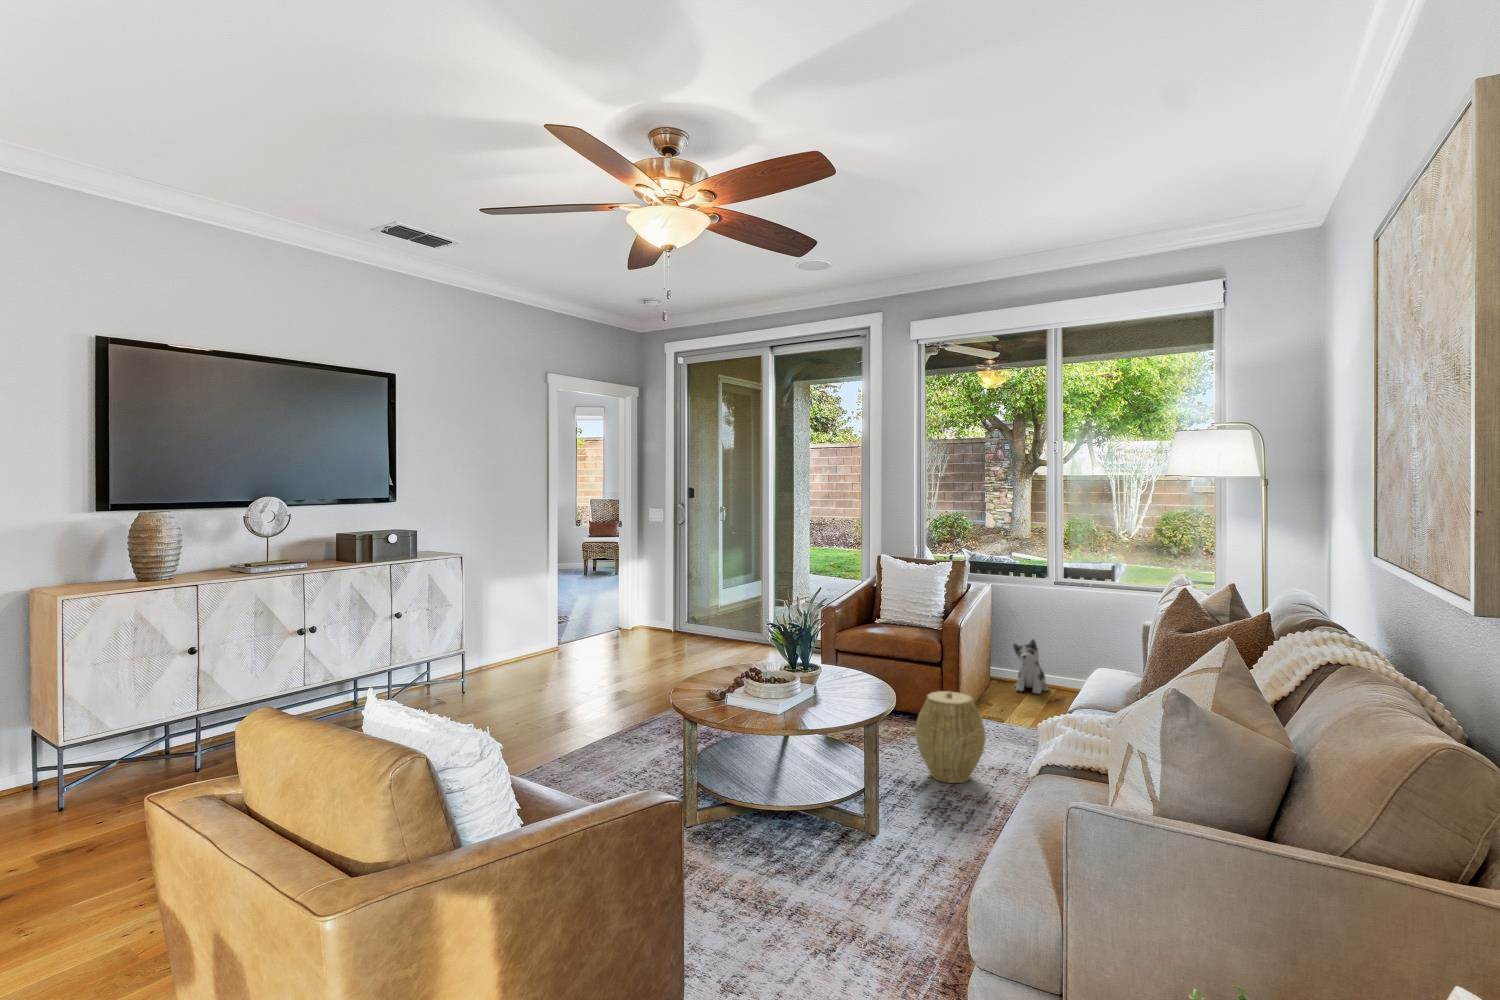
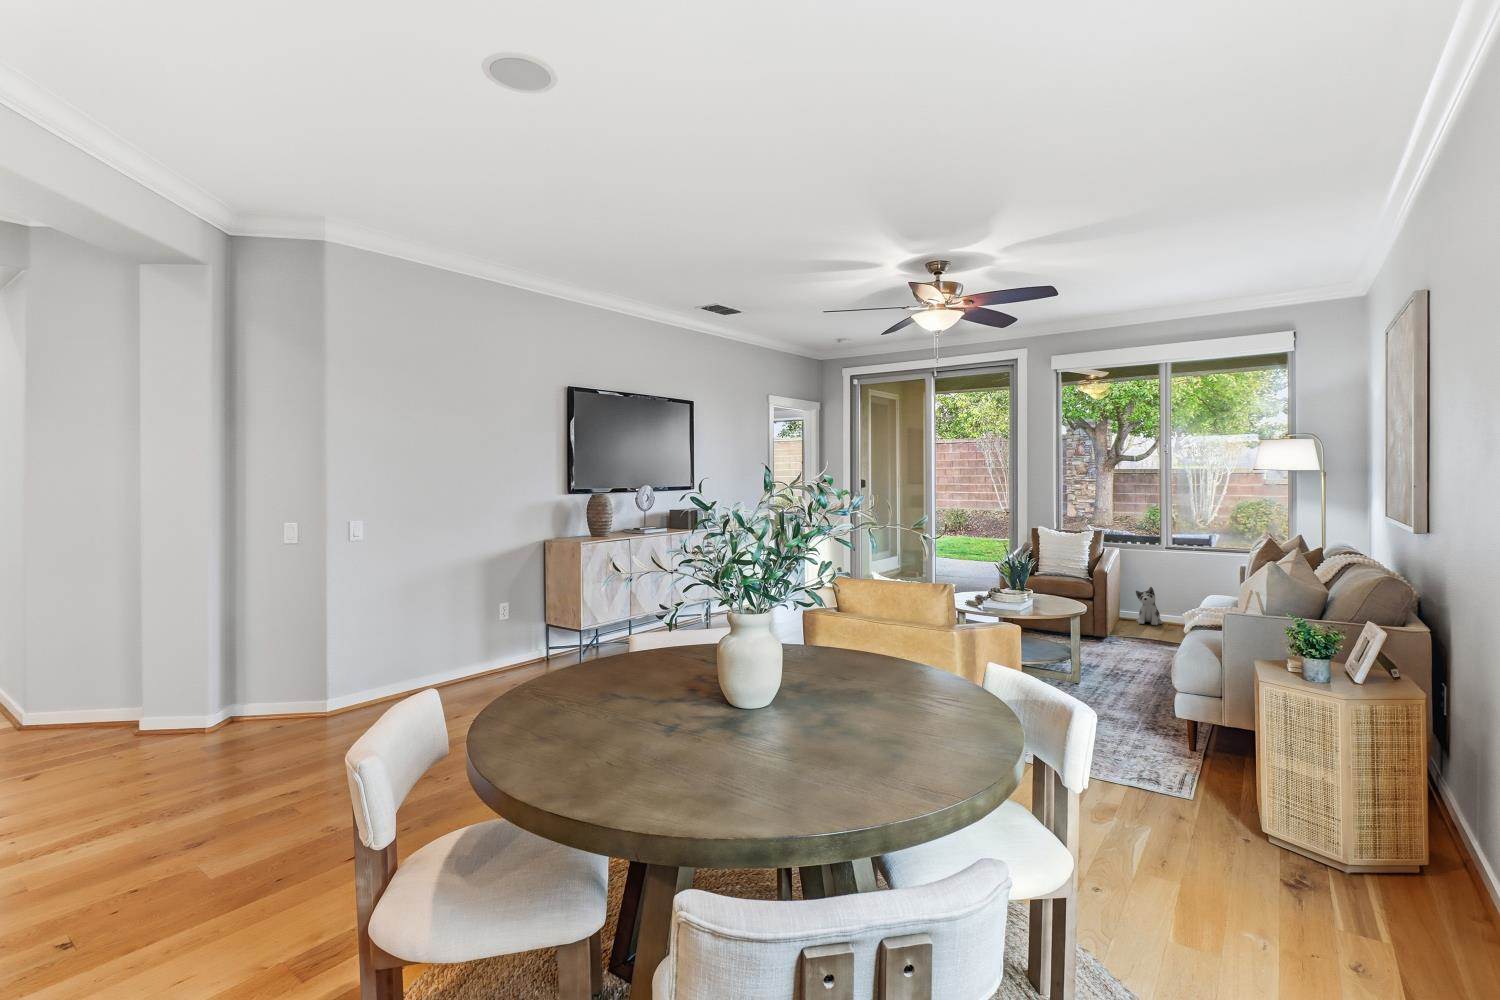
woven basket: present [915,691,986,783] -> none [1090,607,1137,663]

